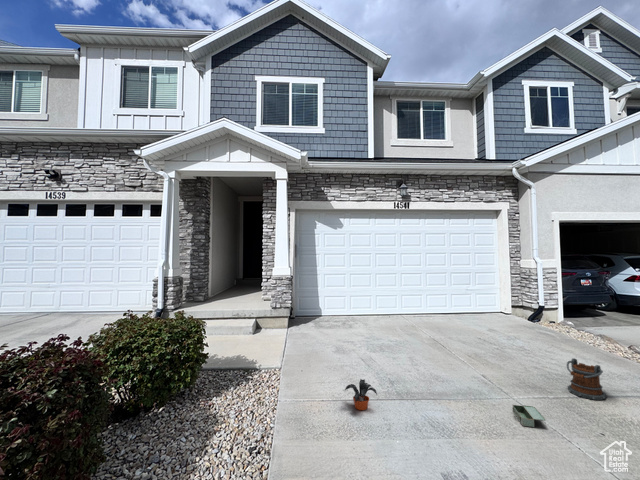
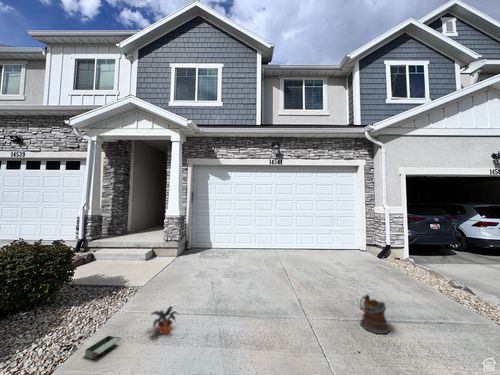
toolbox: present [512,405,545,427] -> present [85,336,121,359]

